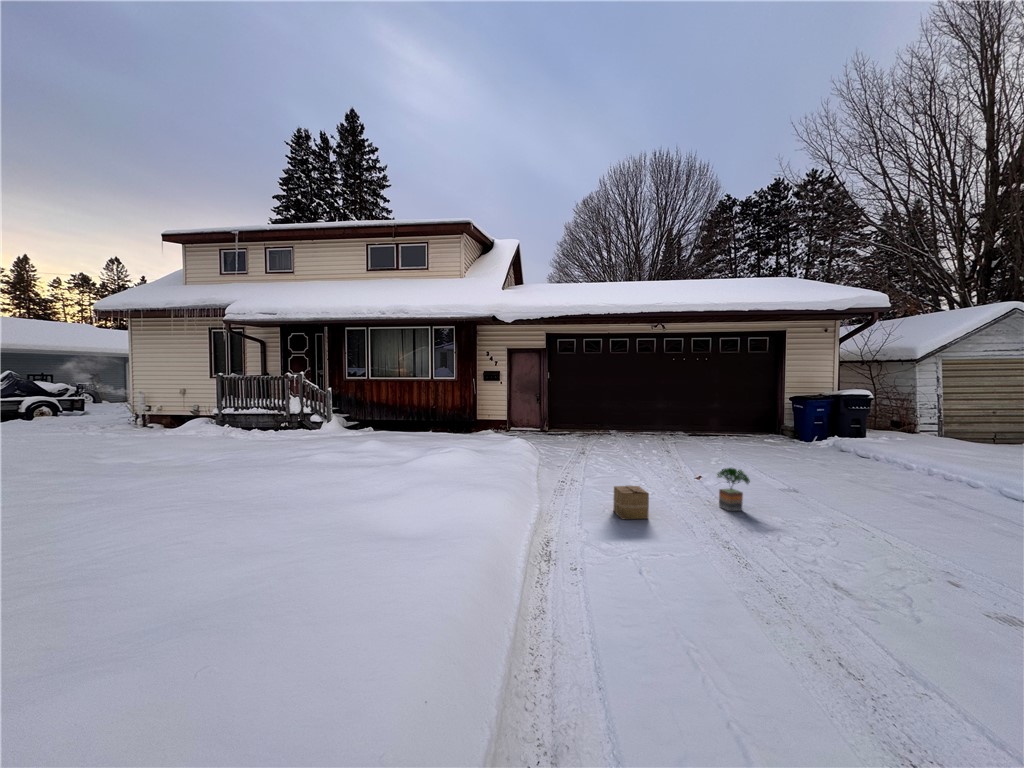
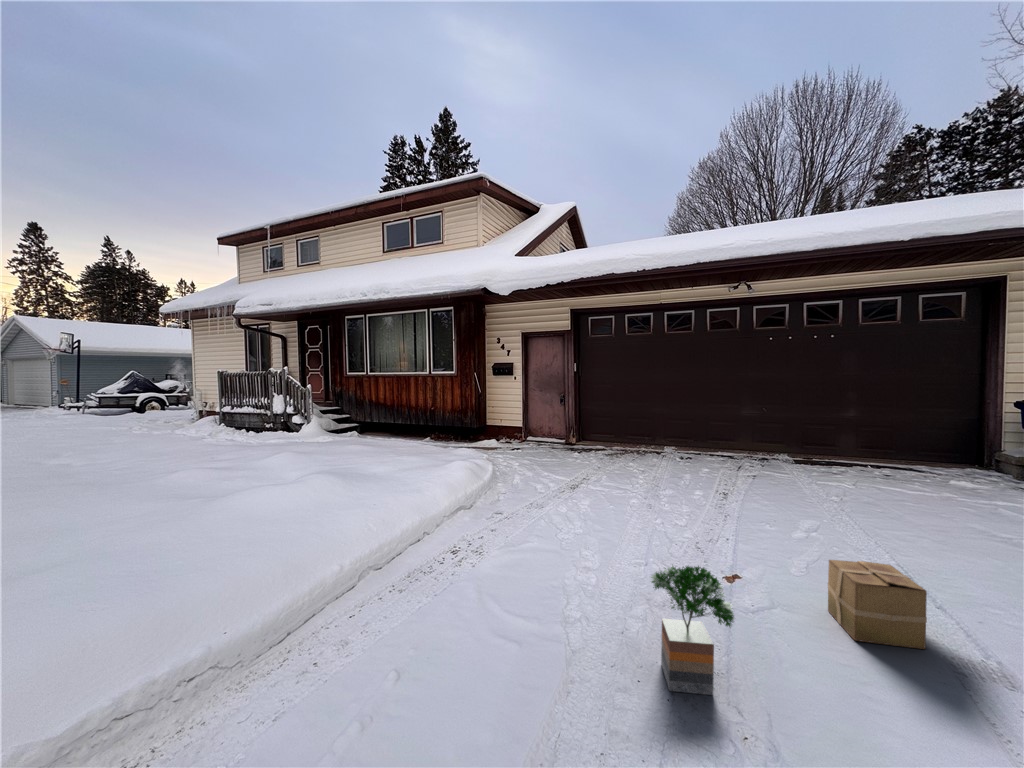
cardboard box: present [613,485,649,519] -> present [828,560,927,649]

